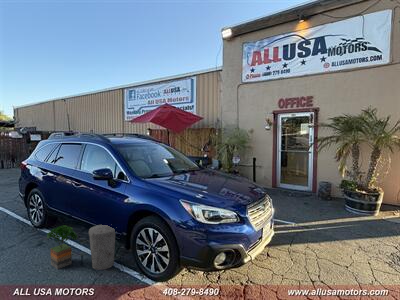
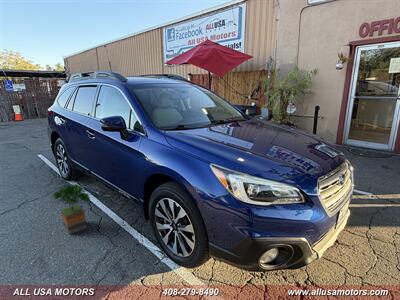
trash can: present [89,225,115,270] -> none [99,185,134,240]

